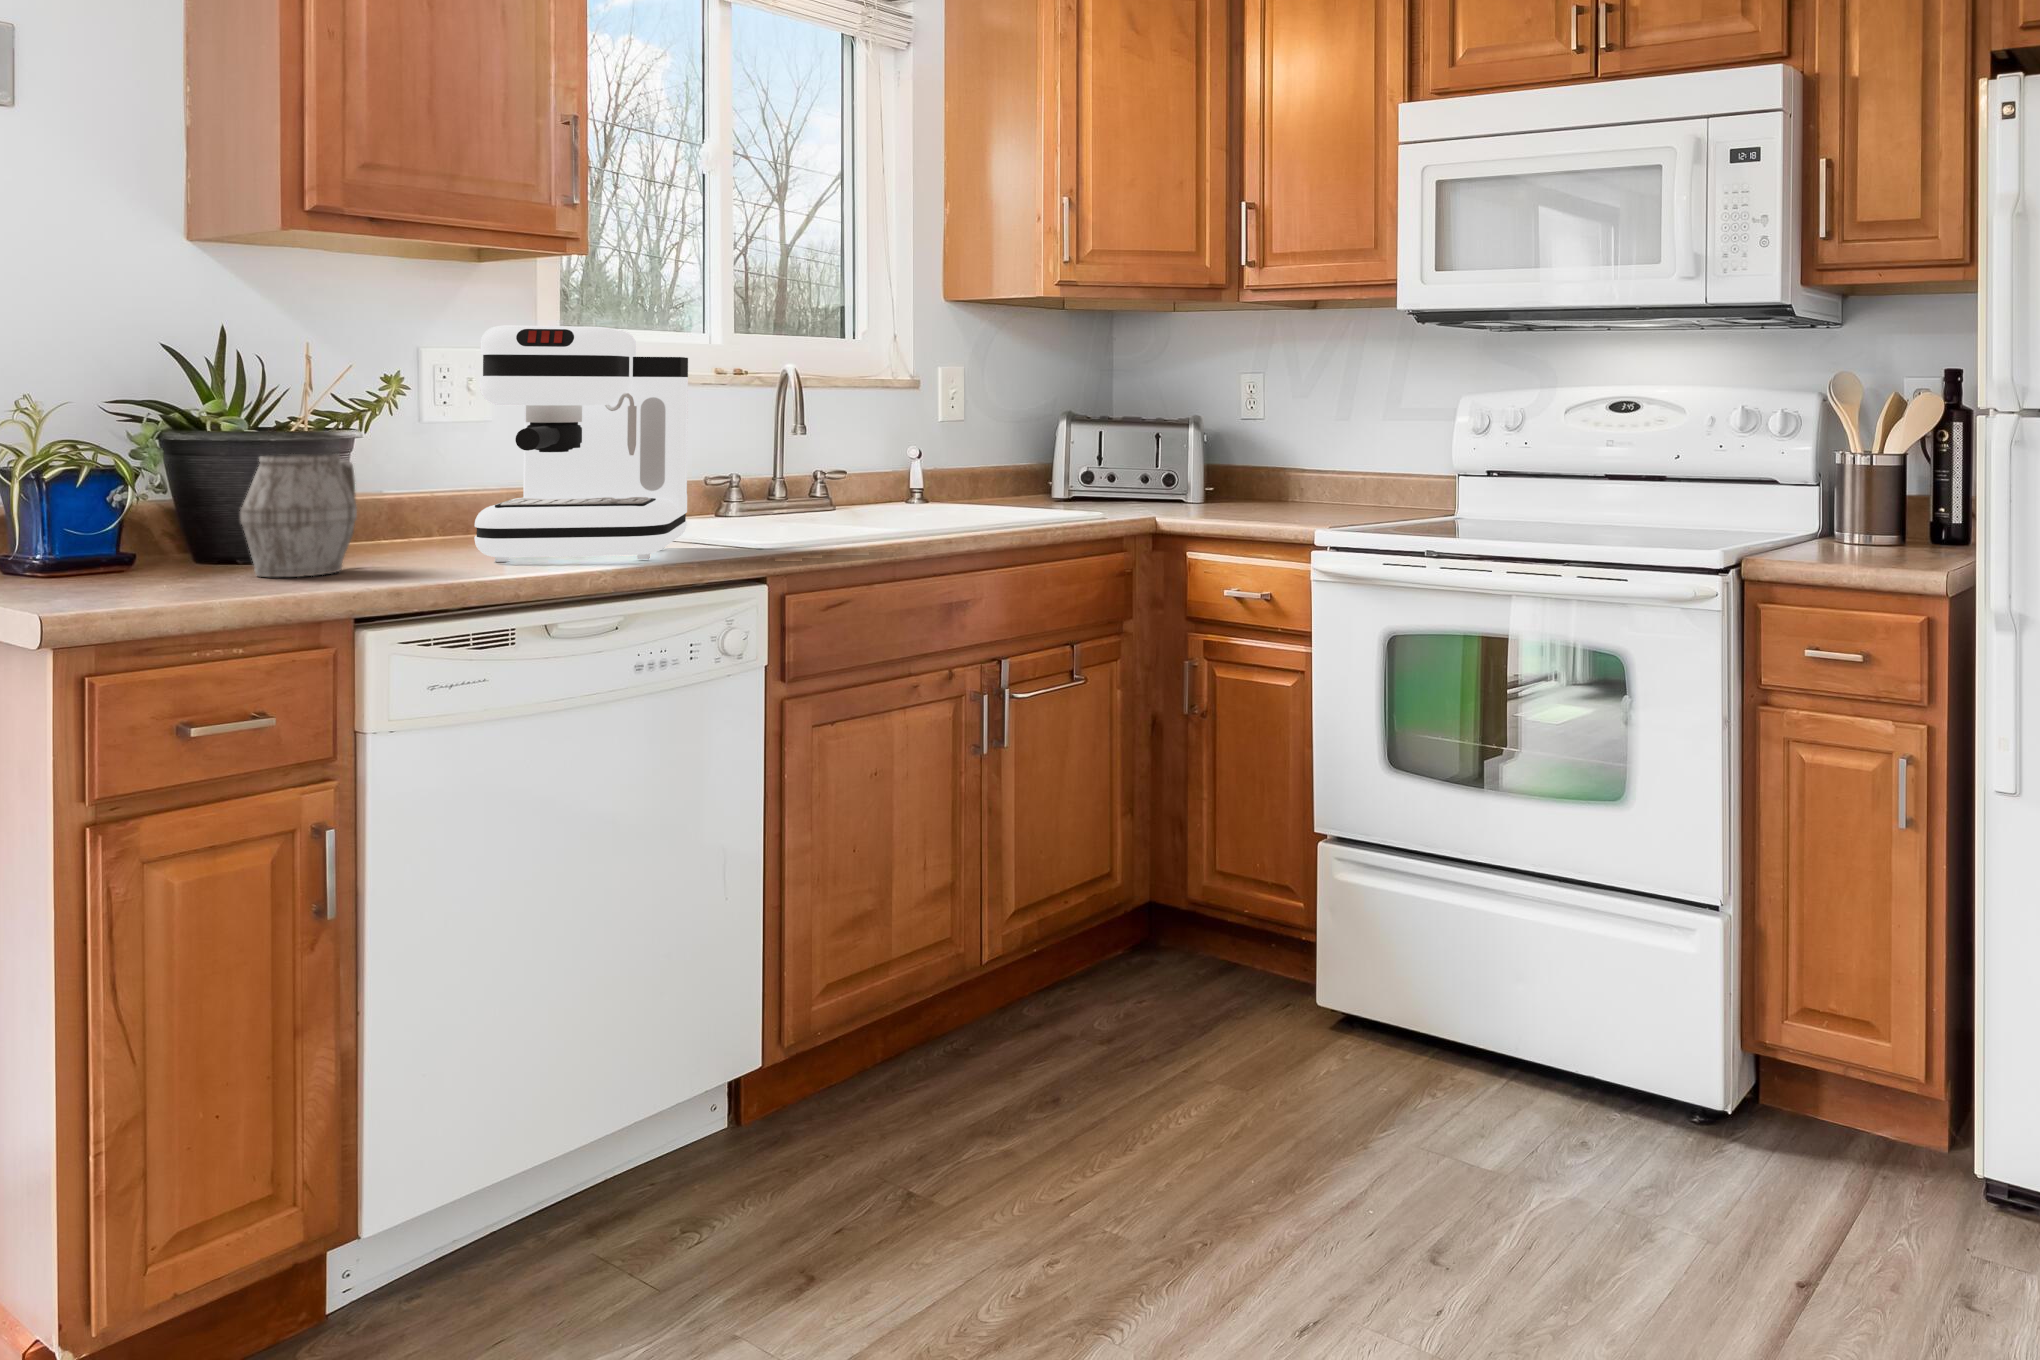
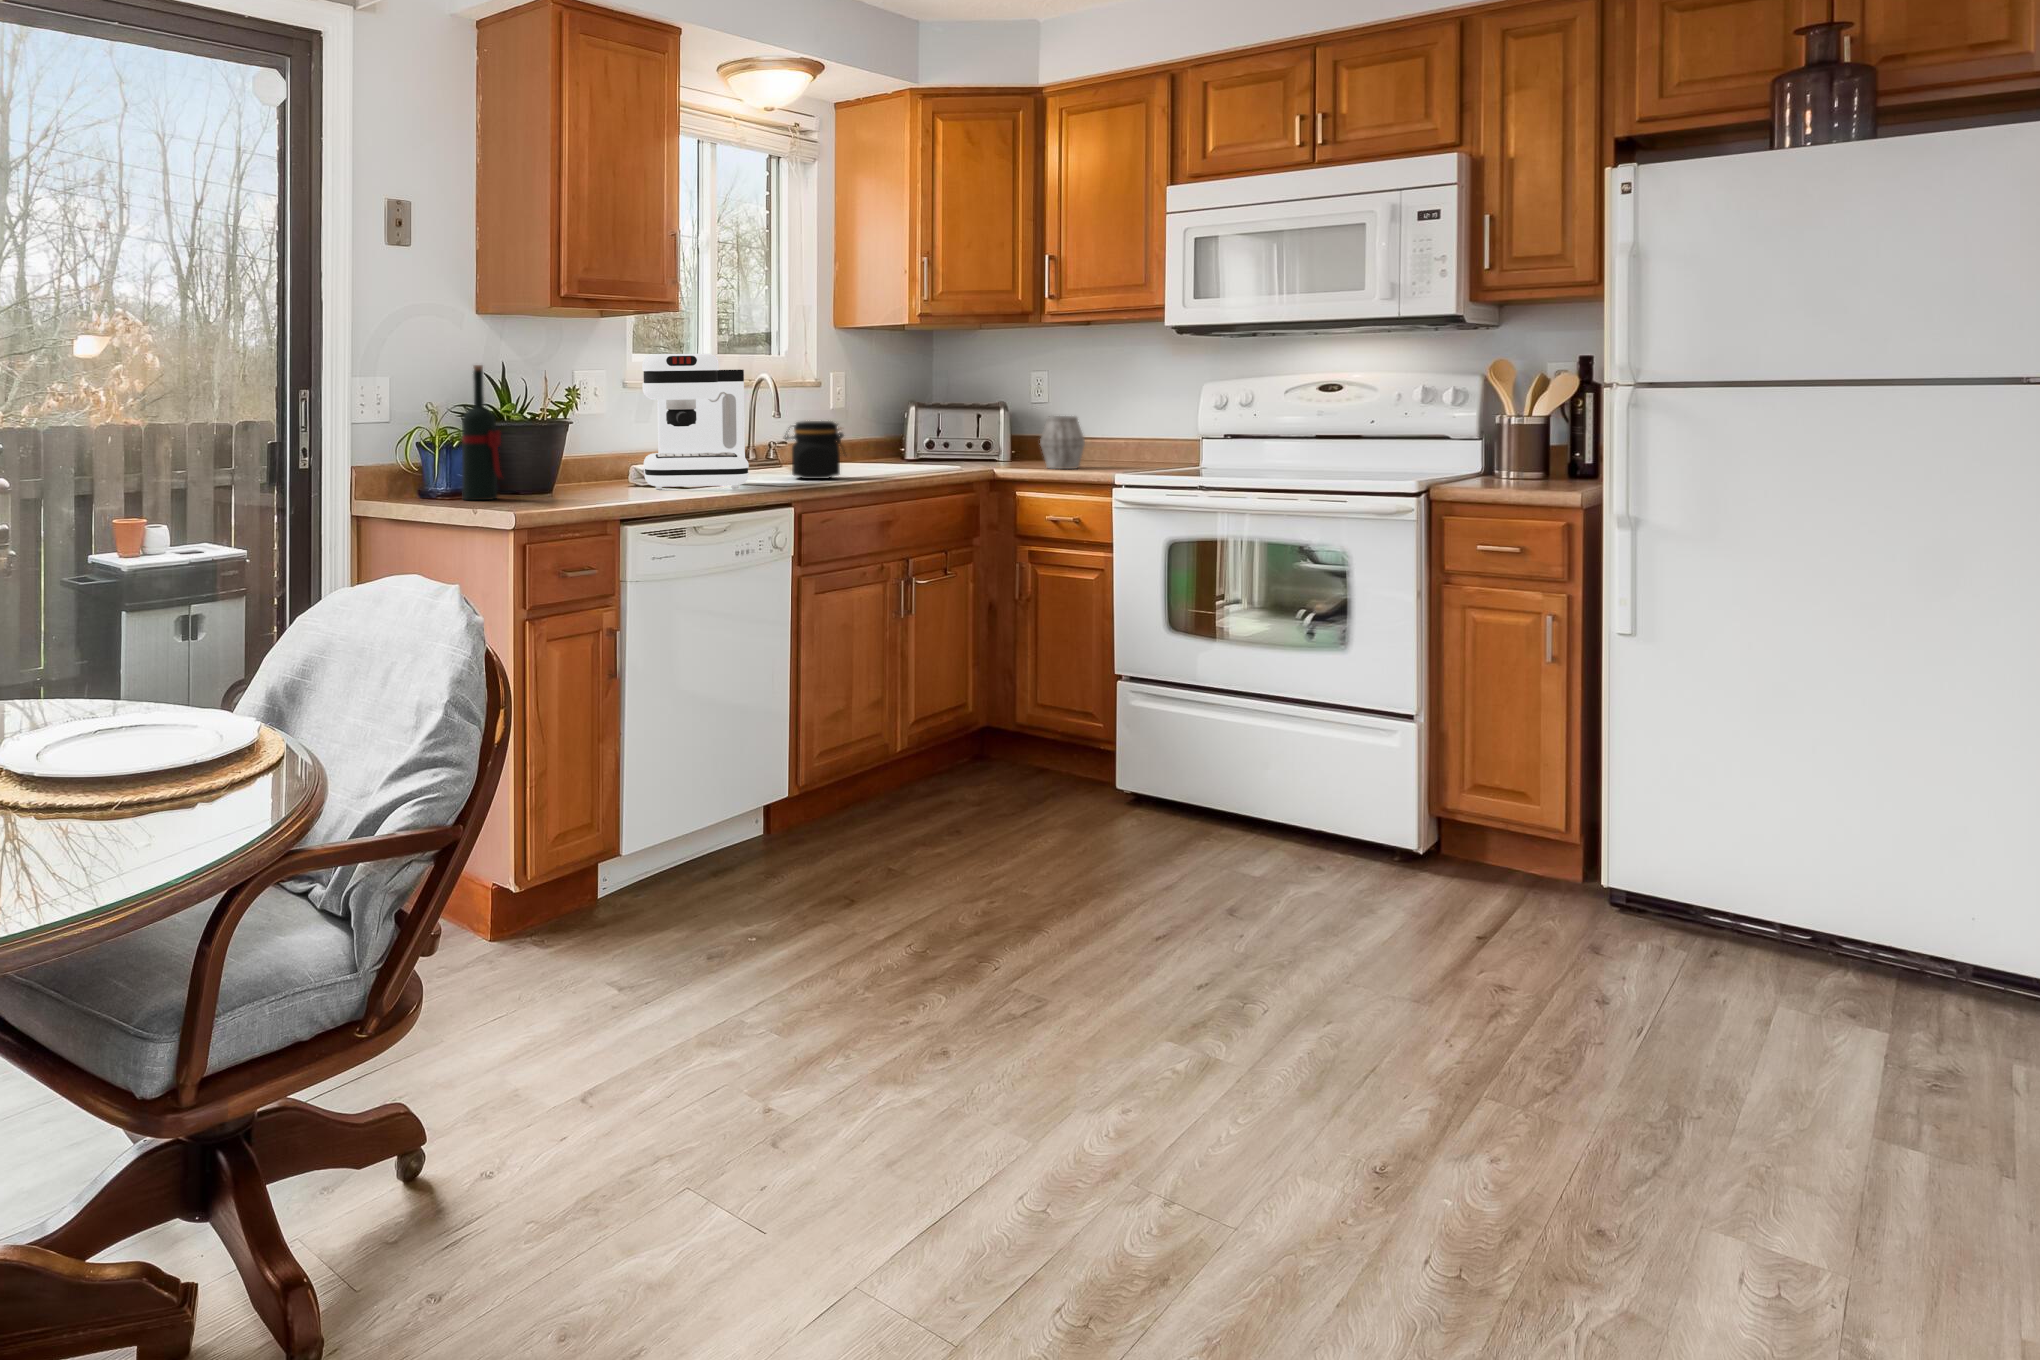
wine bottle: none [33,332,121,590] -> present [462,365,502,500]
jar: none [776,446,882,540] -> present [785,421,843,479]
mug: present [240,454,357,577] -> present [1040,416,1085,469]

